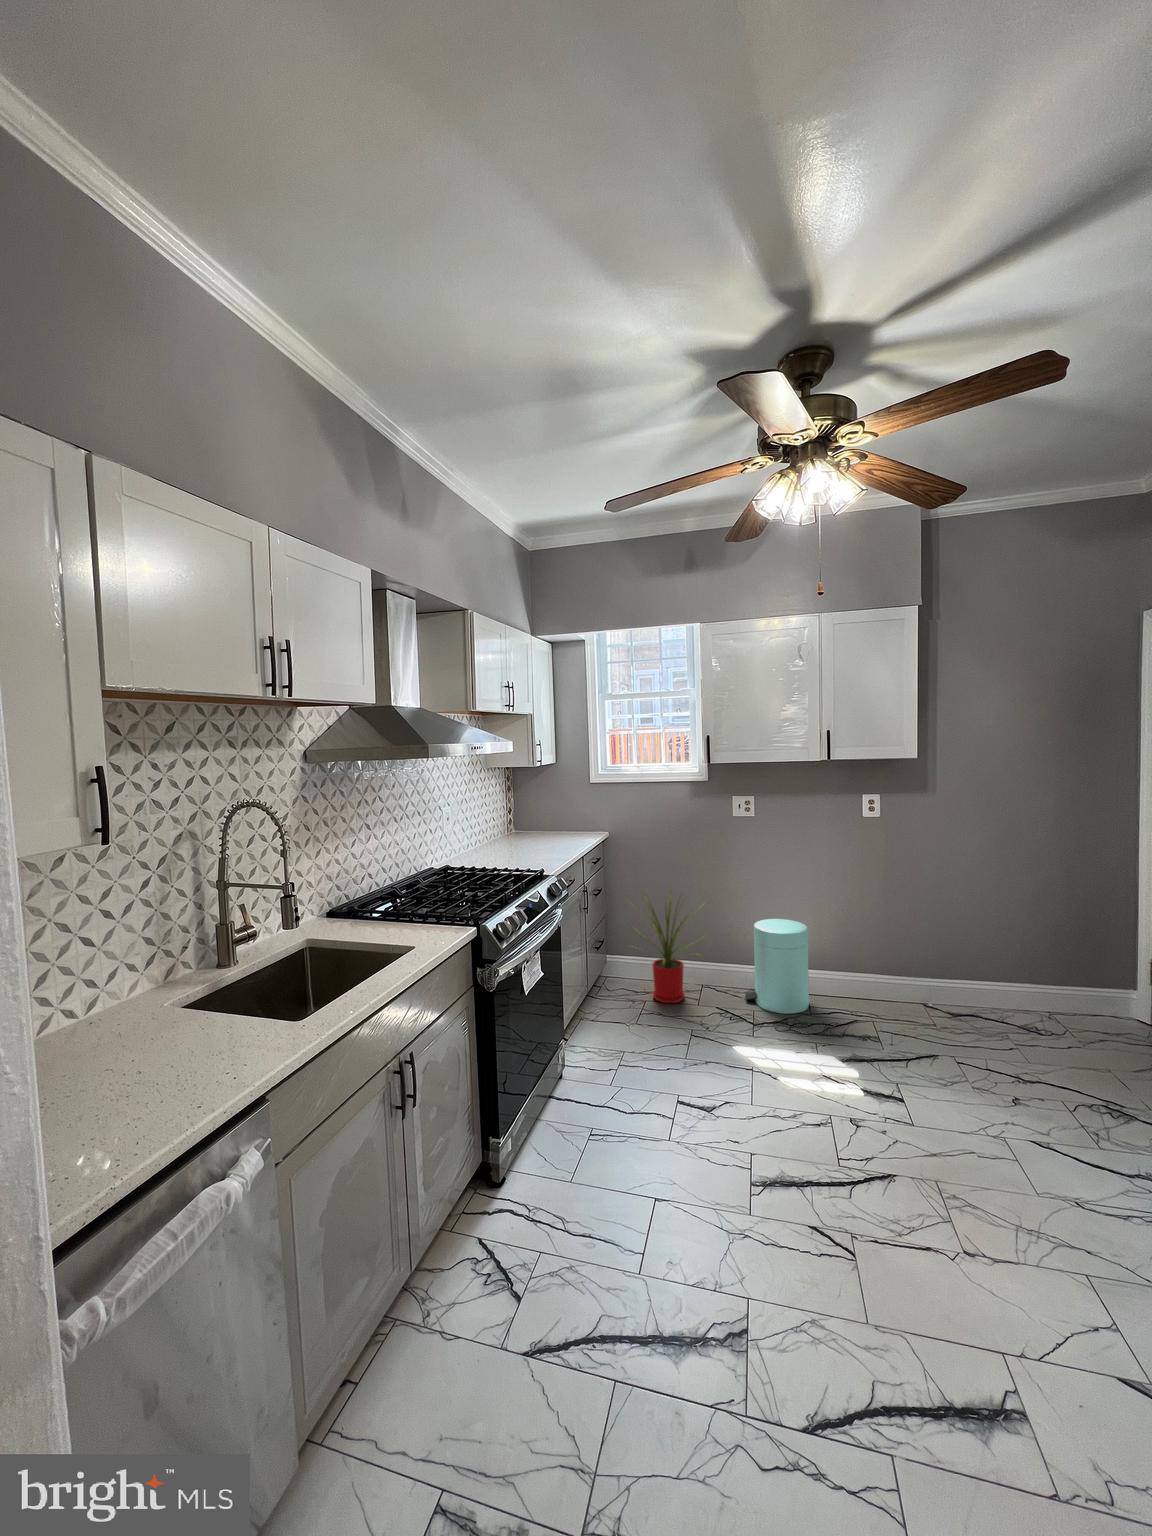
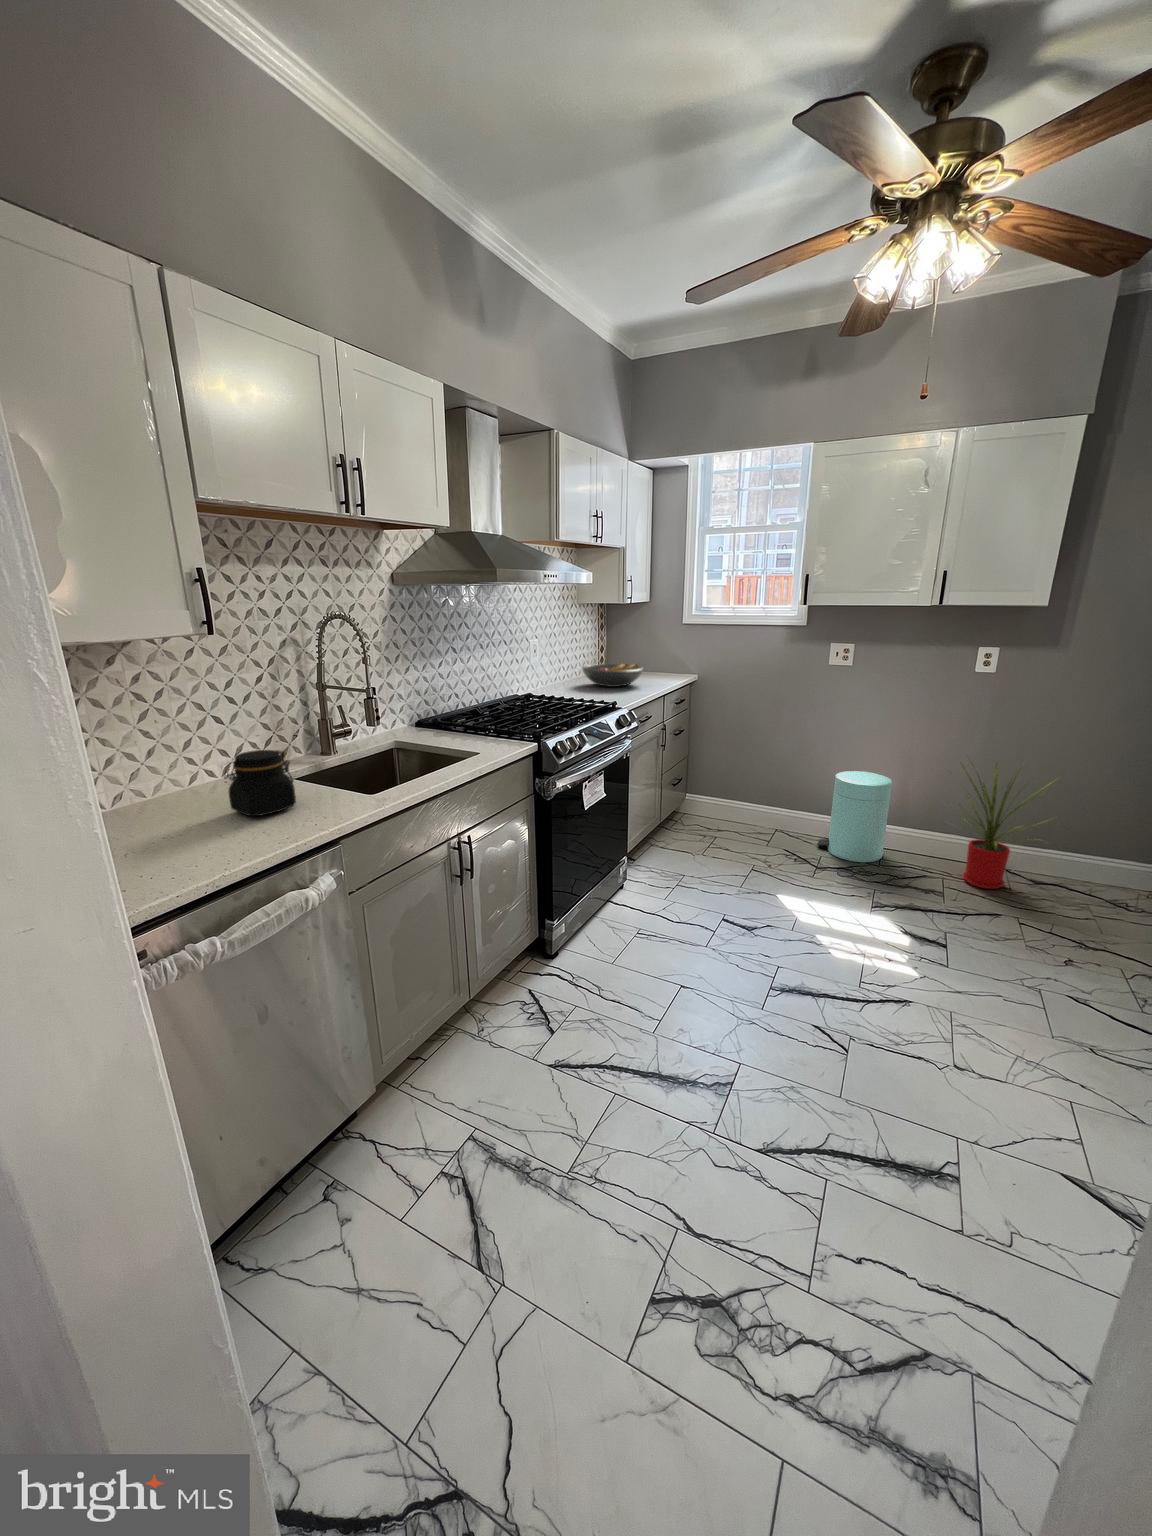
fruit bowl: none [496,827,560,852] -> present [582,664,643,687]
house plant: present [644,891,702,1003] -> present [962,763,1047,889]
jar: none [104,980,202,1077] -> present [224,750,296,816]

